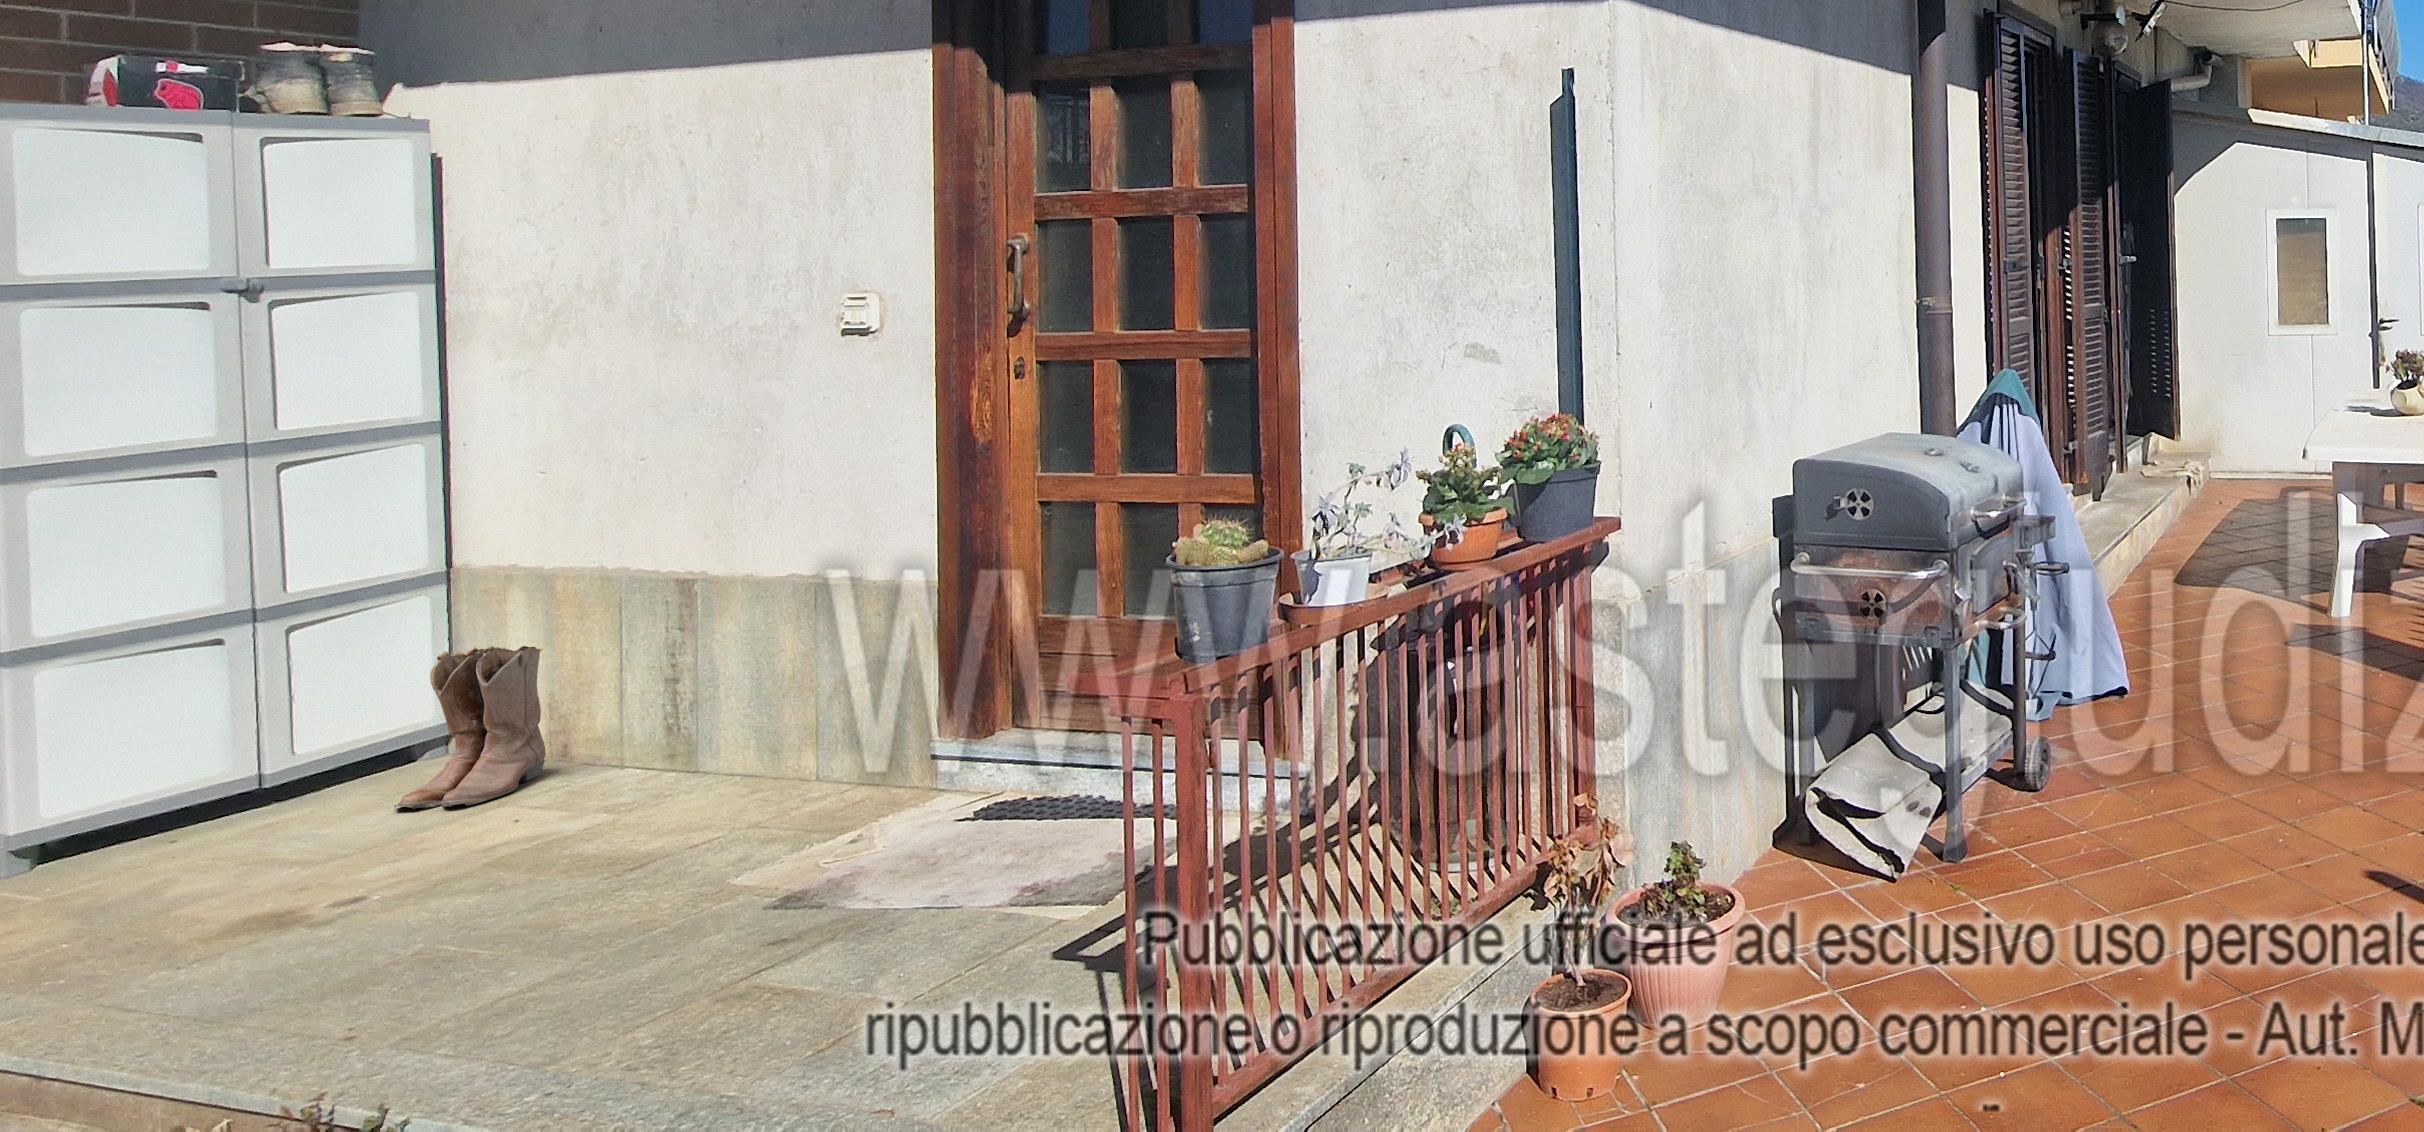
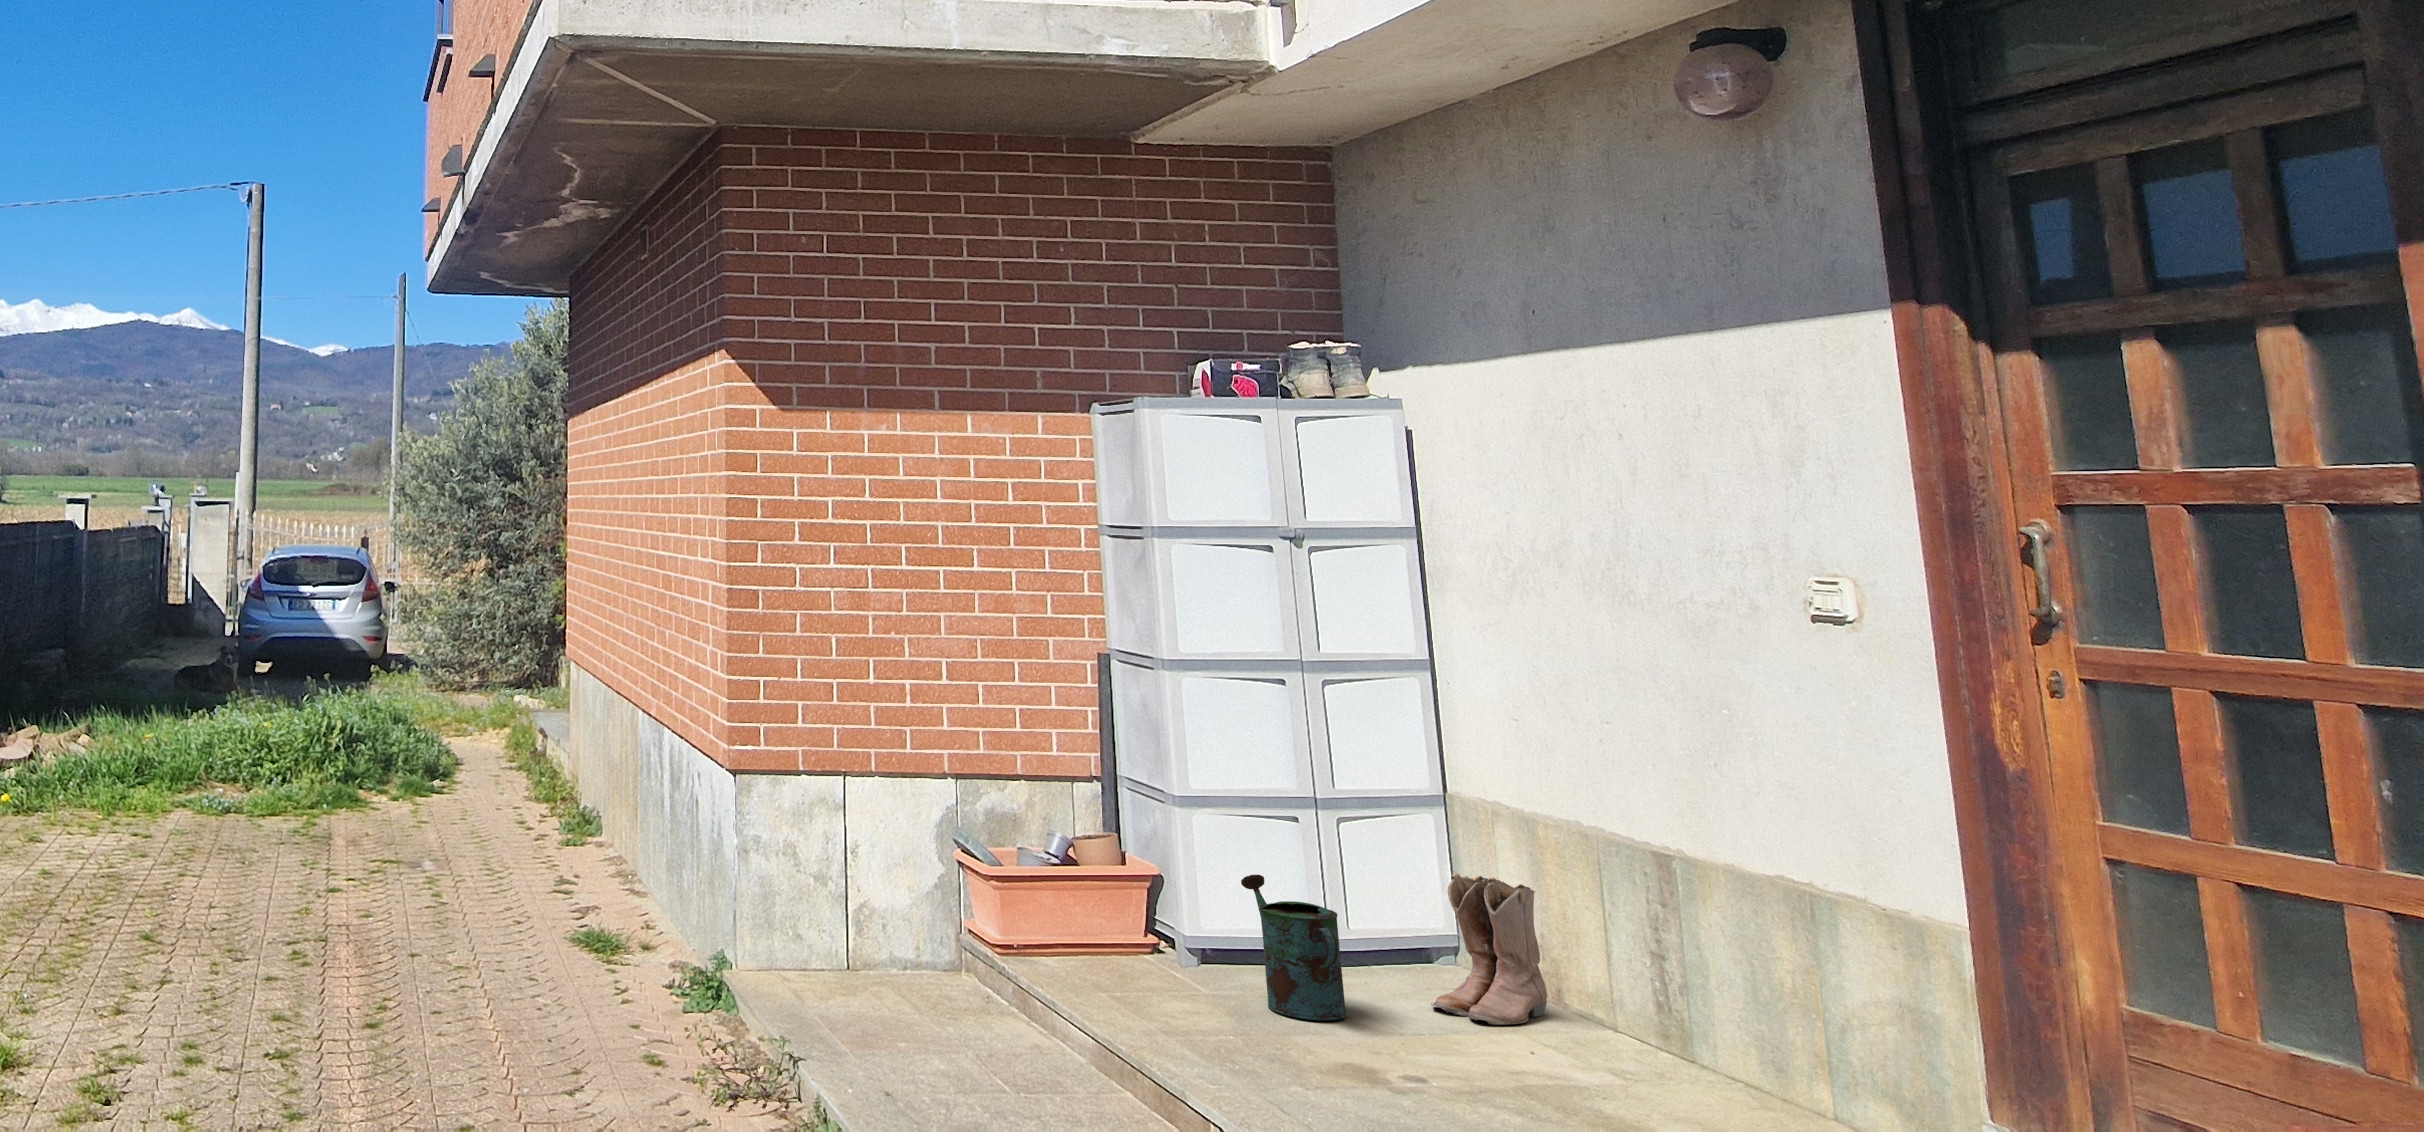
watering can: none [112,720,265,884] -> present [1241,875,1347,1020]

